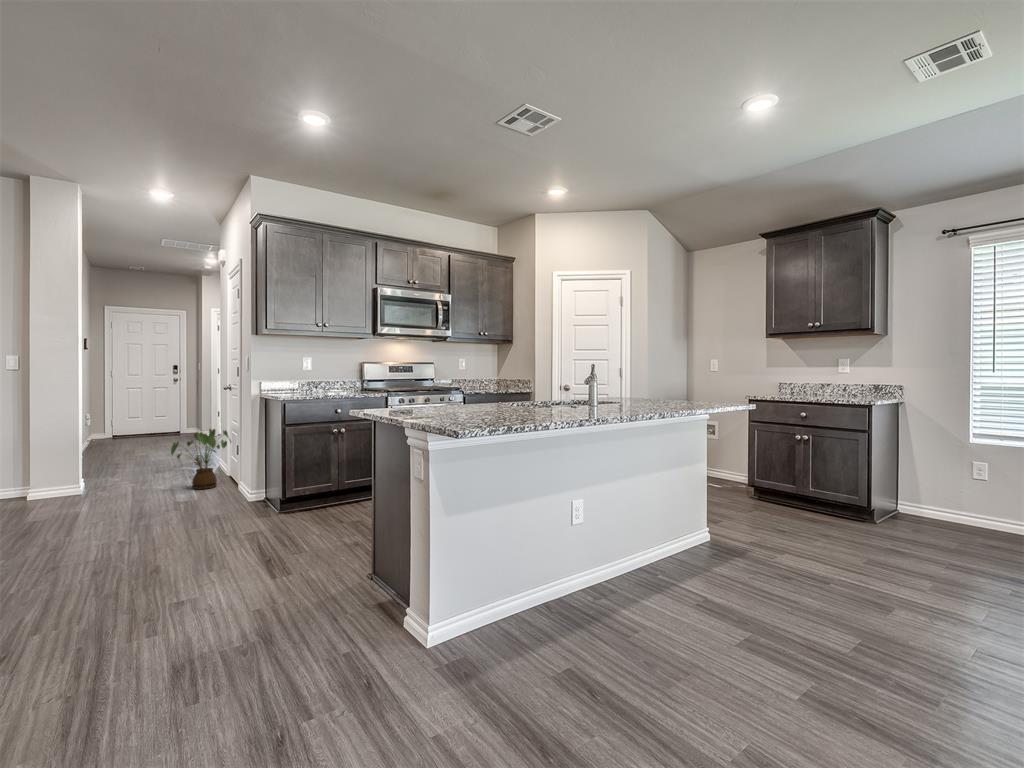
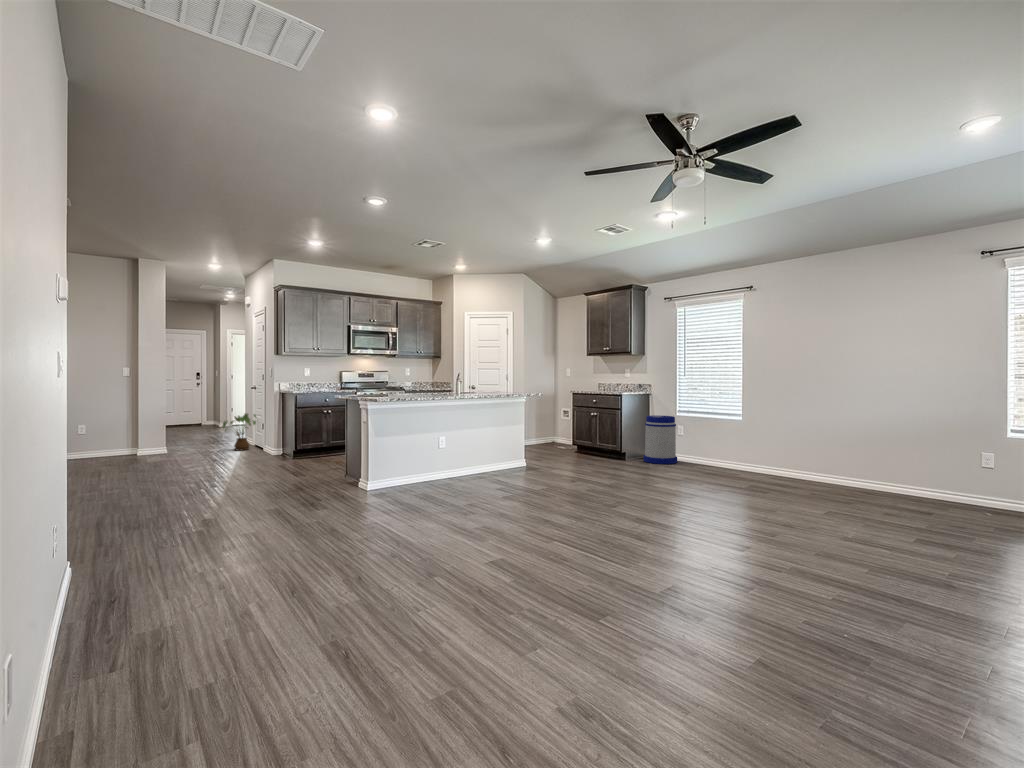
trash can: none [901,443,978,537] -> present [643,415,677,464]

